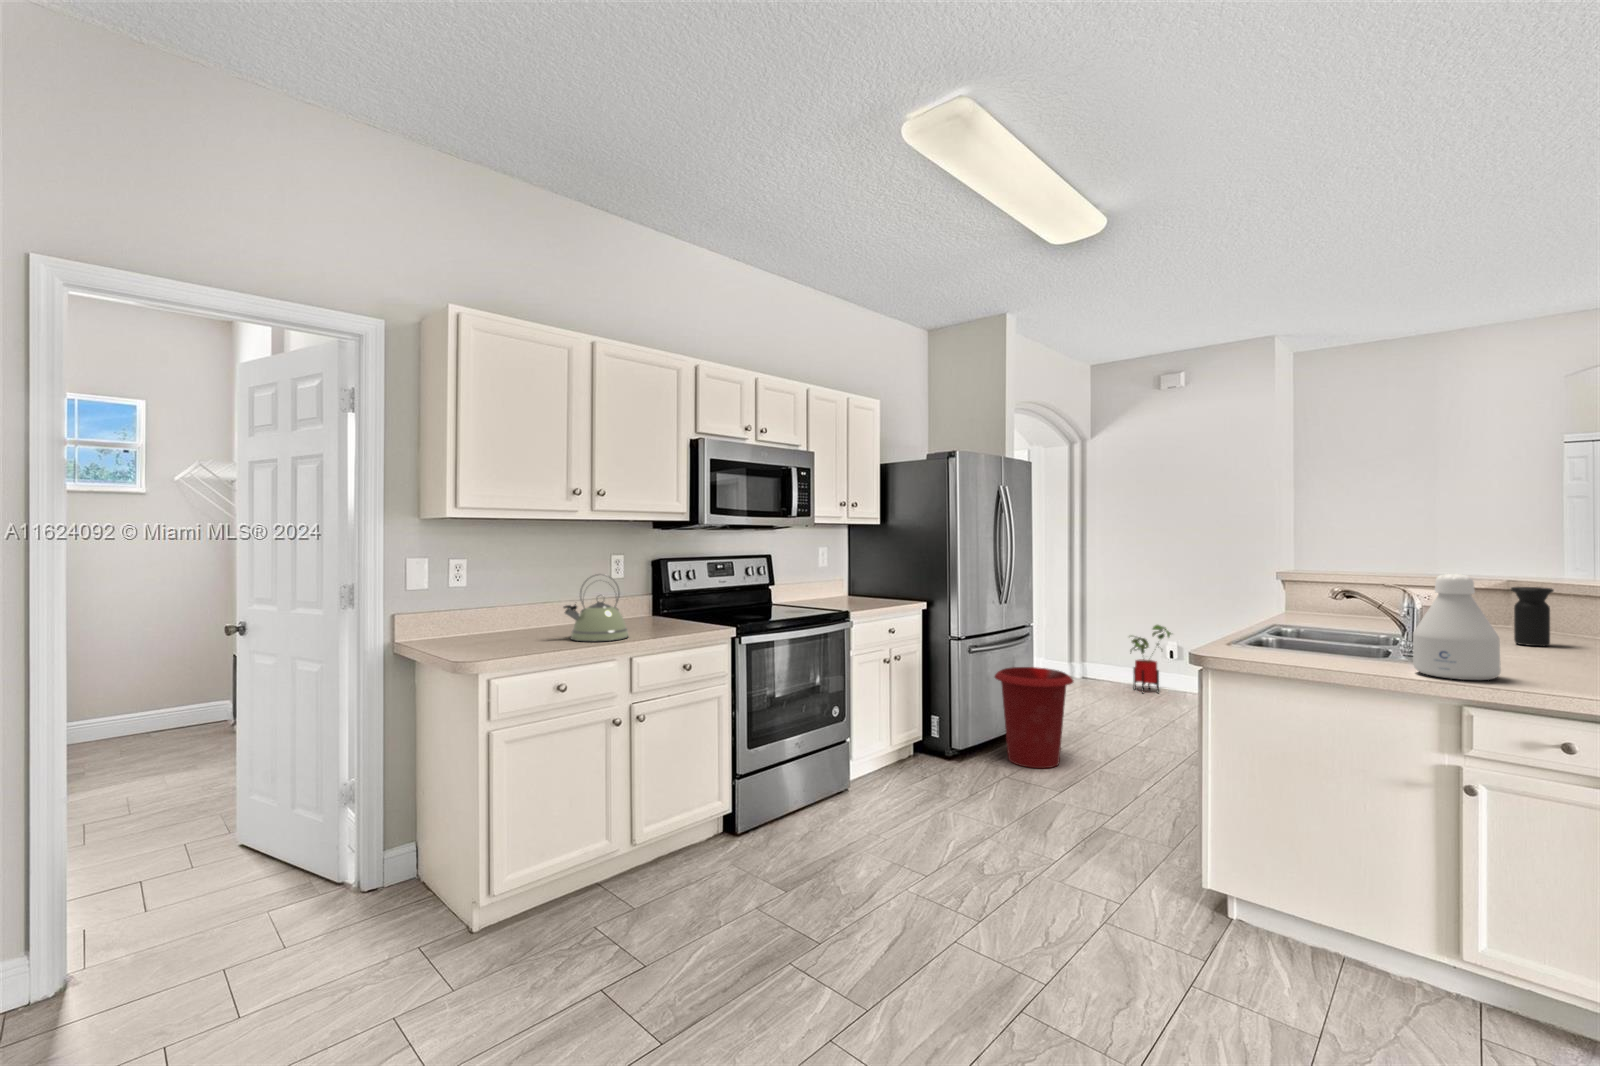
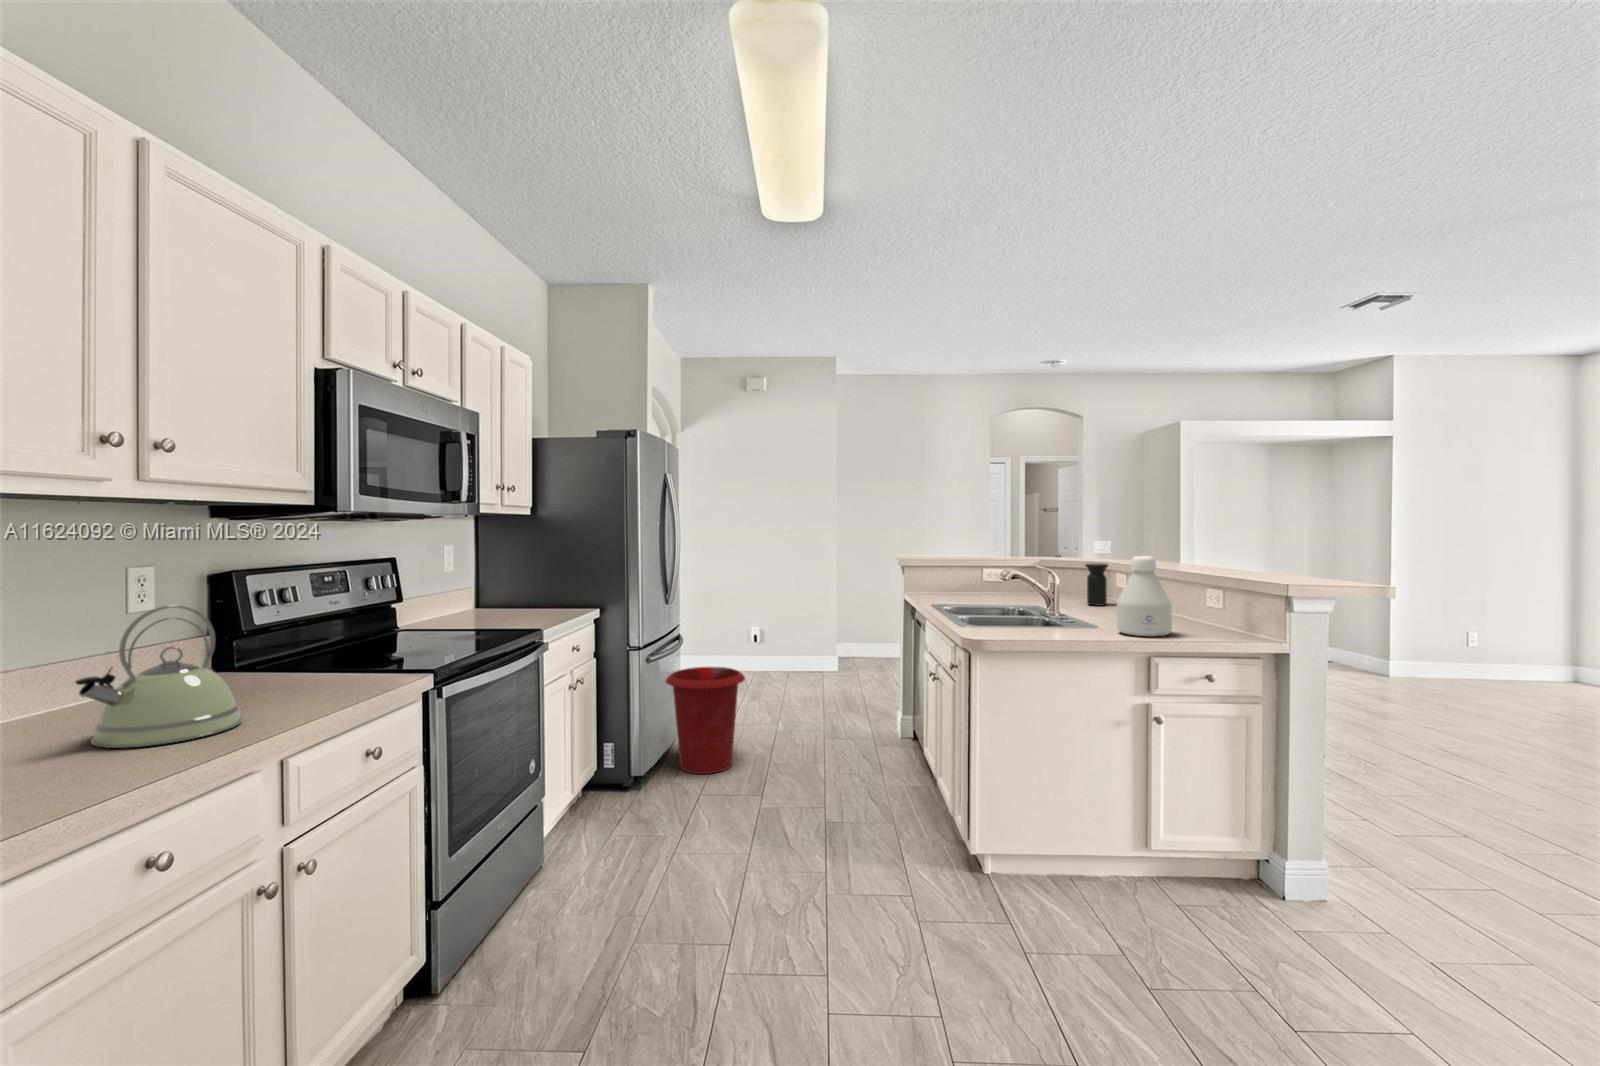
house plant: present [1130,625,1171,692] -> none [720,611,759,676]

